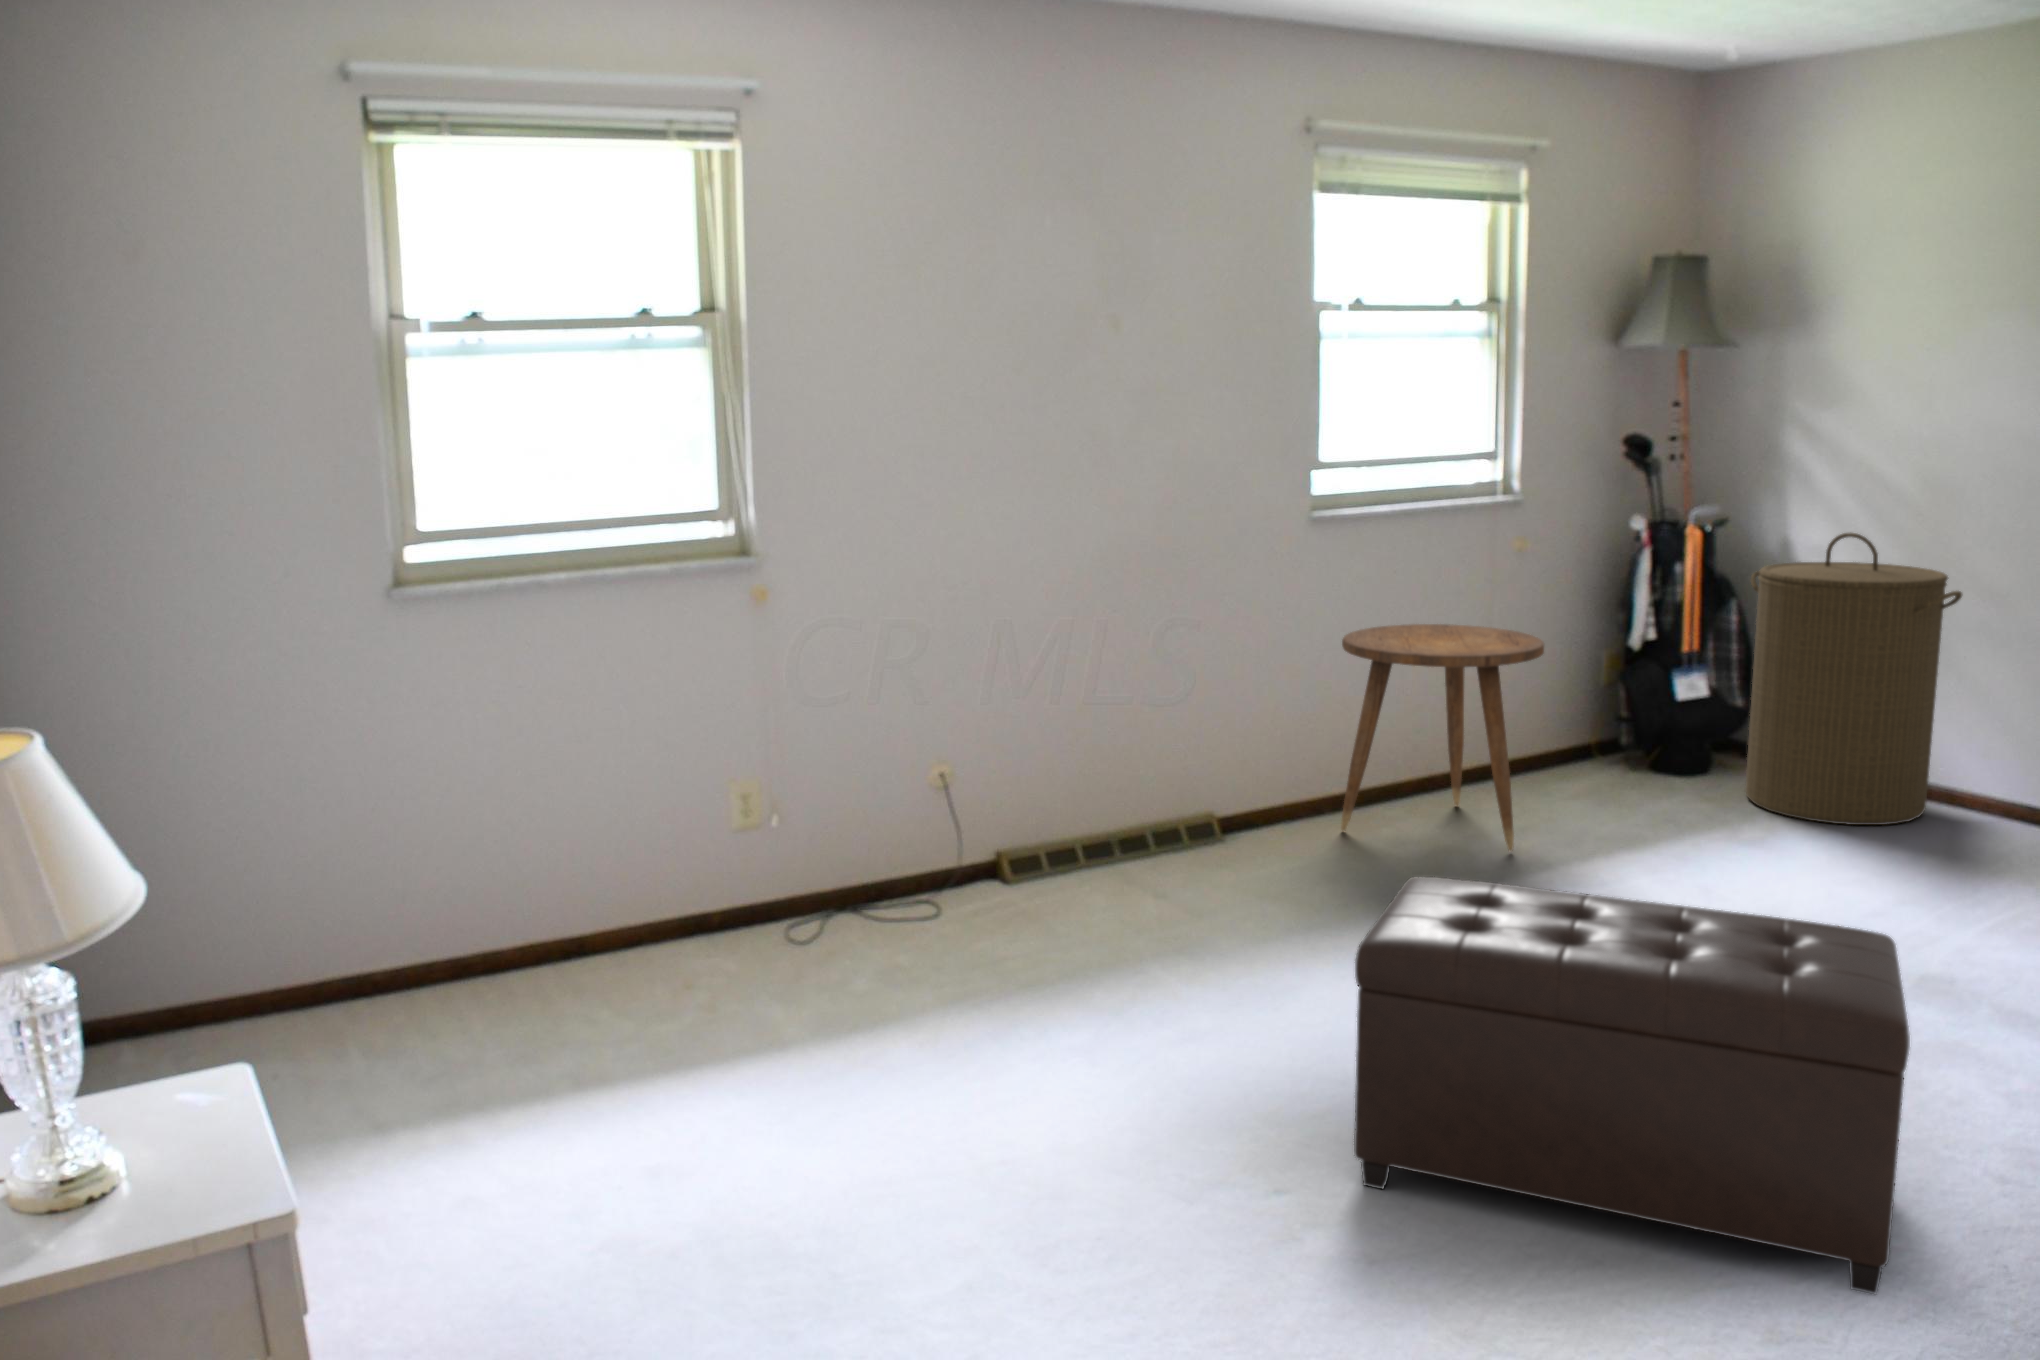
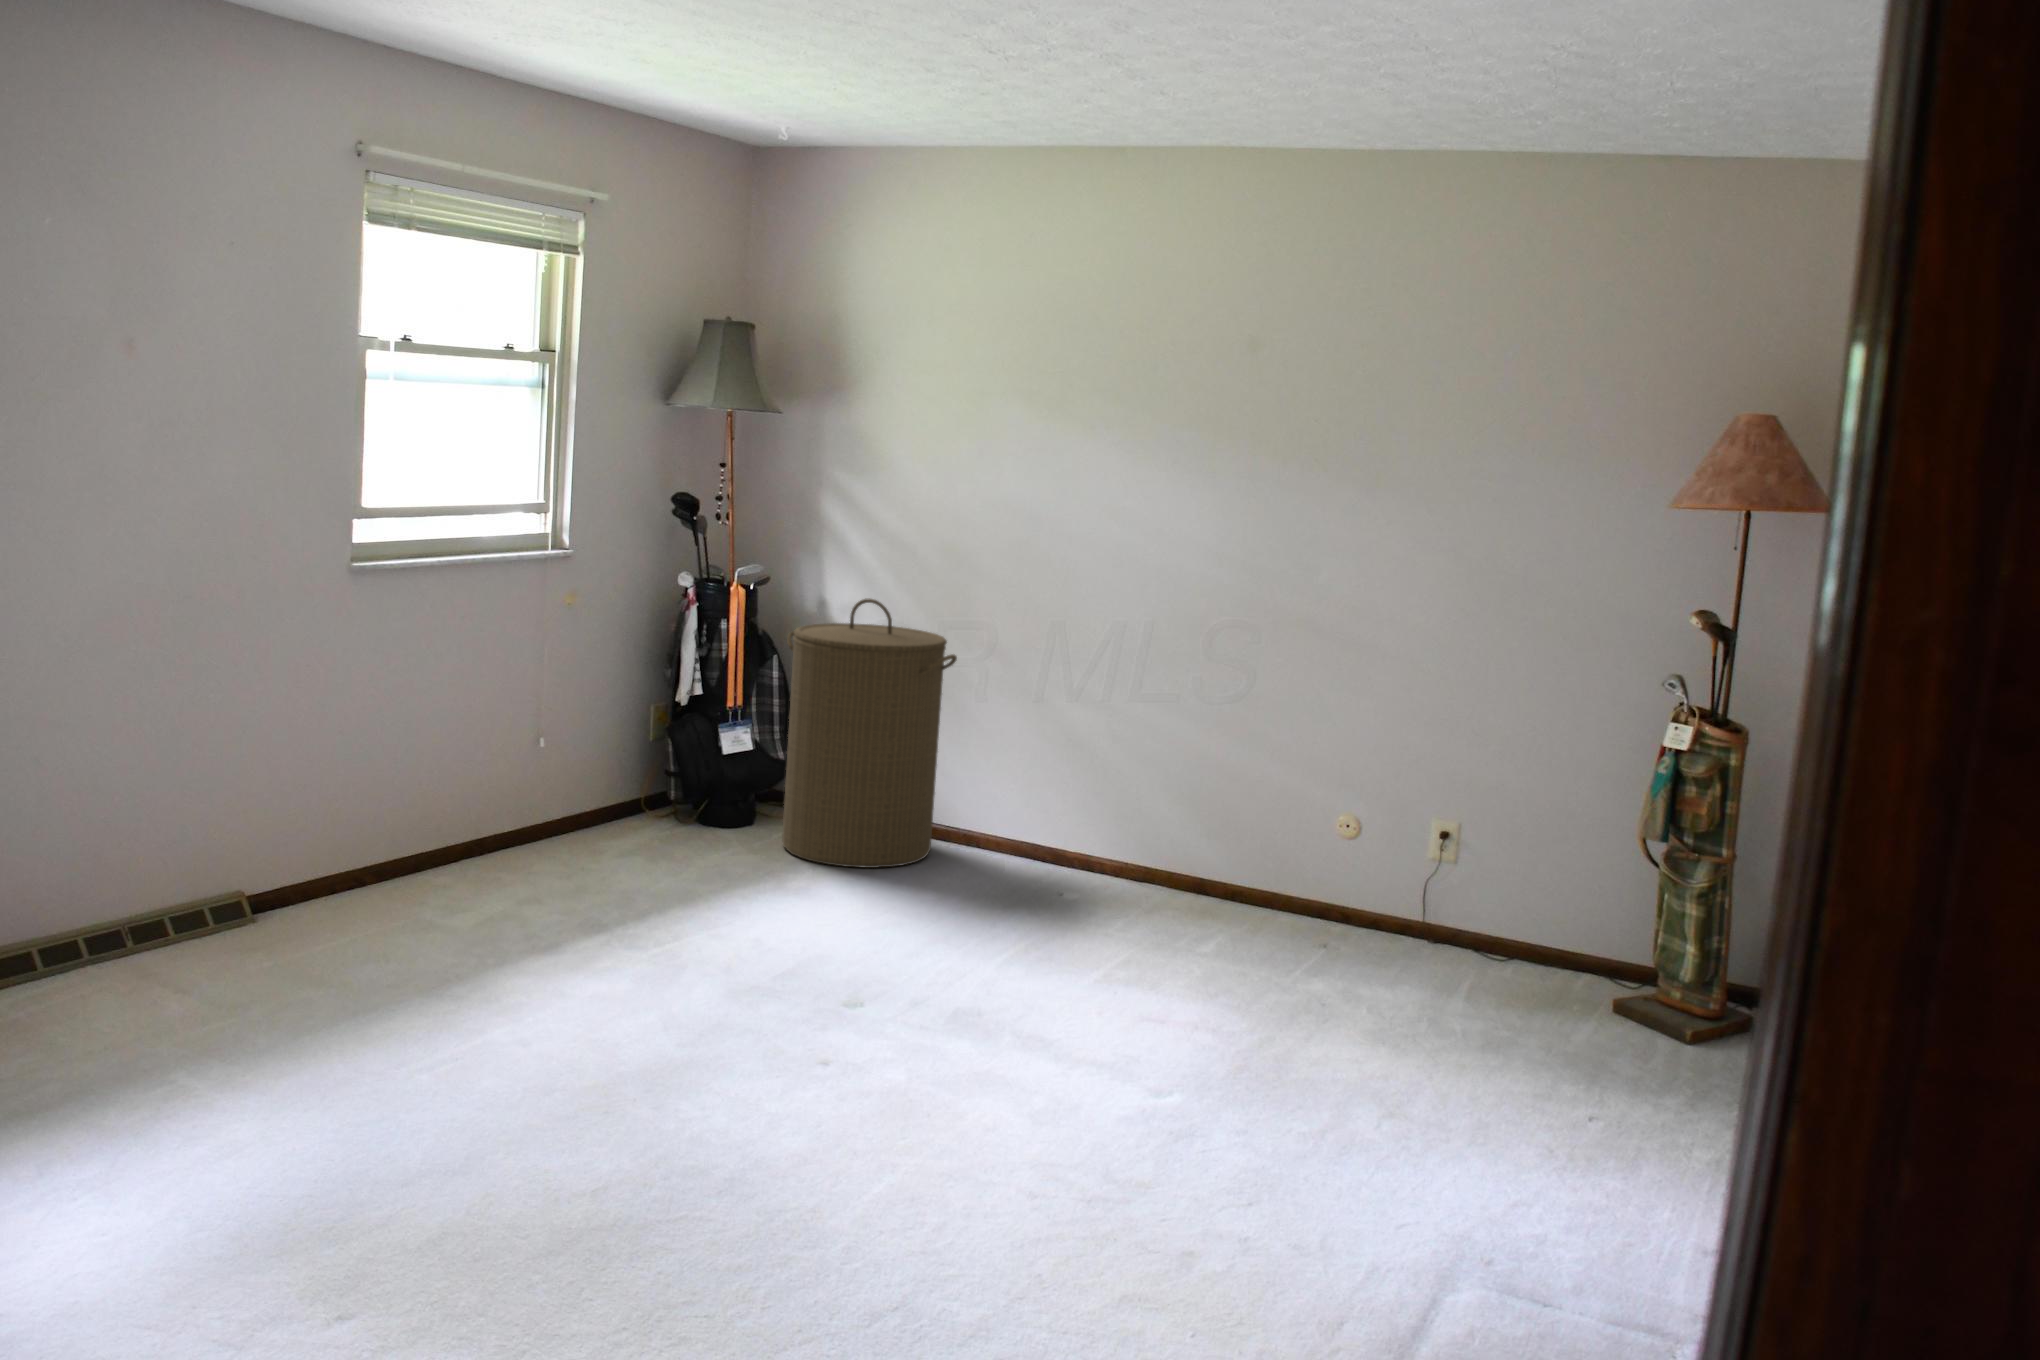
side table: present [1341,624,1544,851] -> none [387,682,597,913]
ottoman: present [1354,877,1910,1294] -> none [424,937,882,1245]

